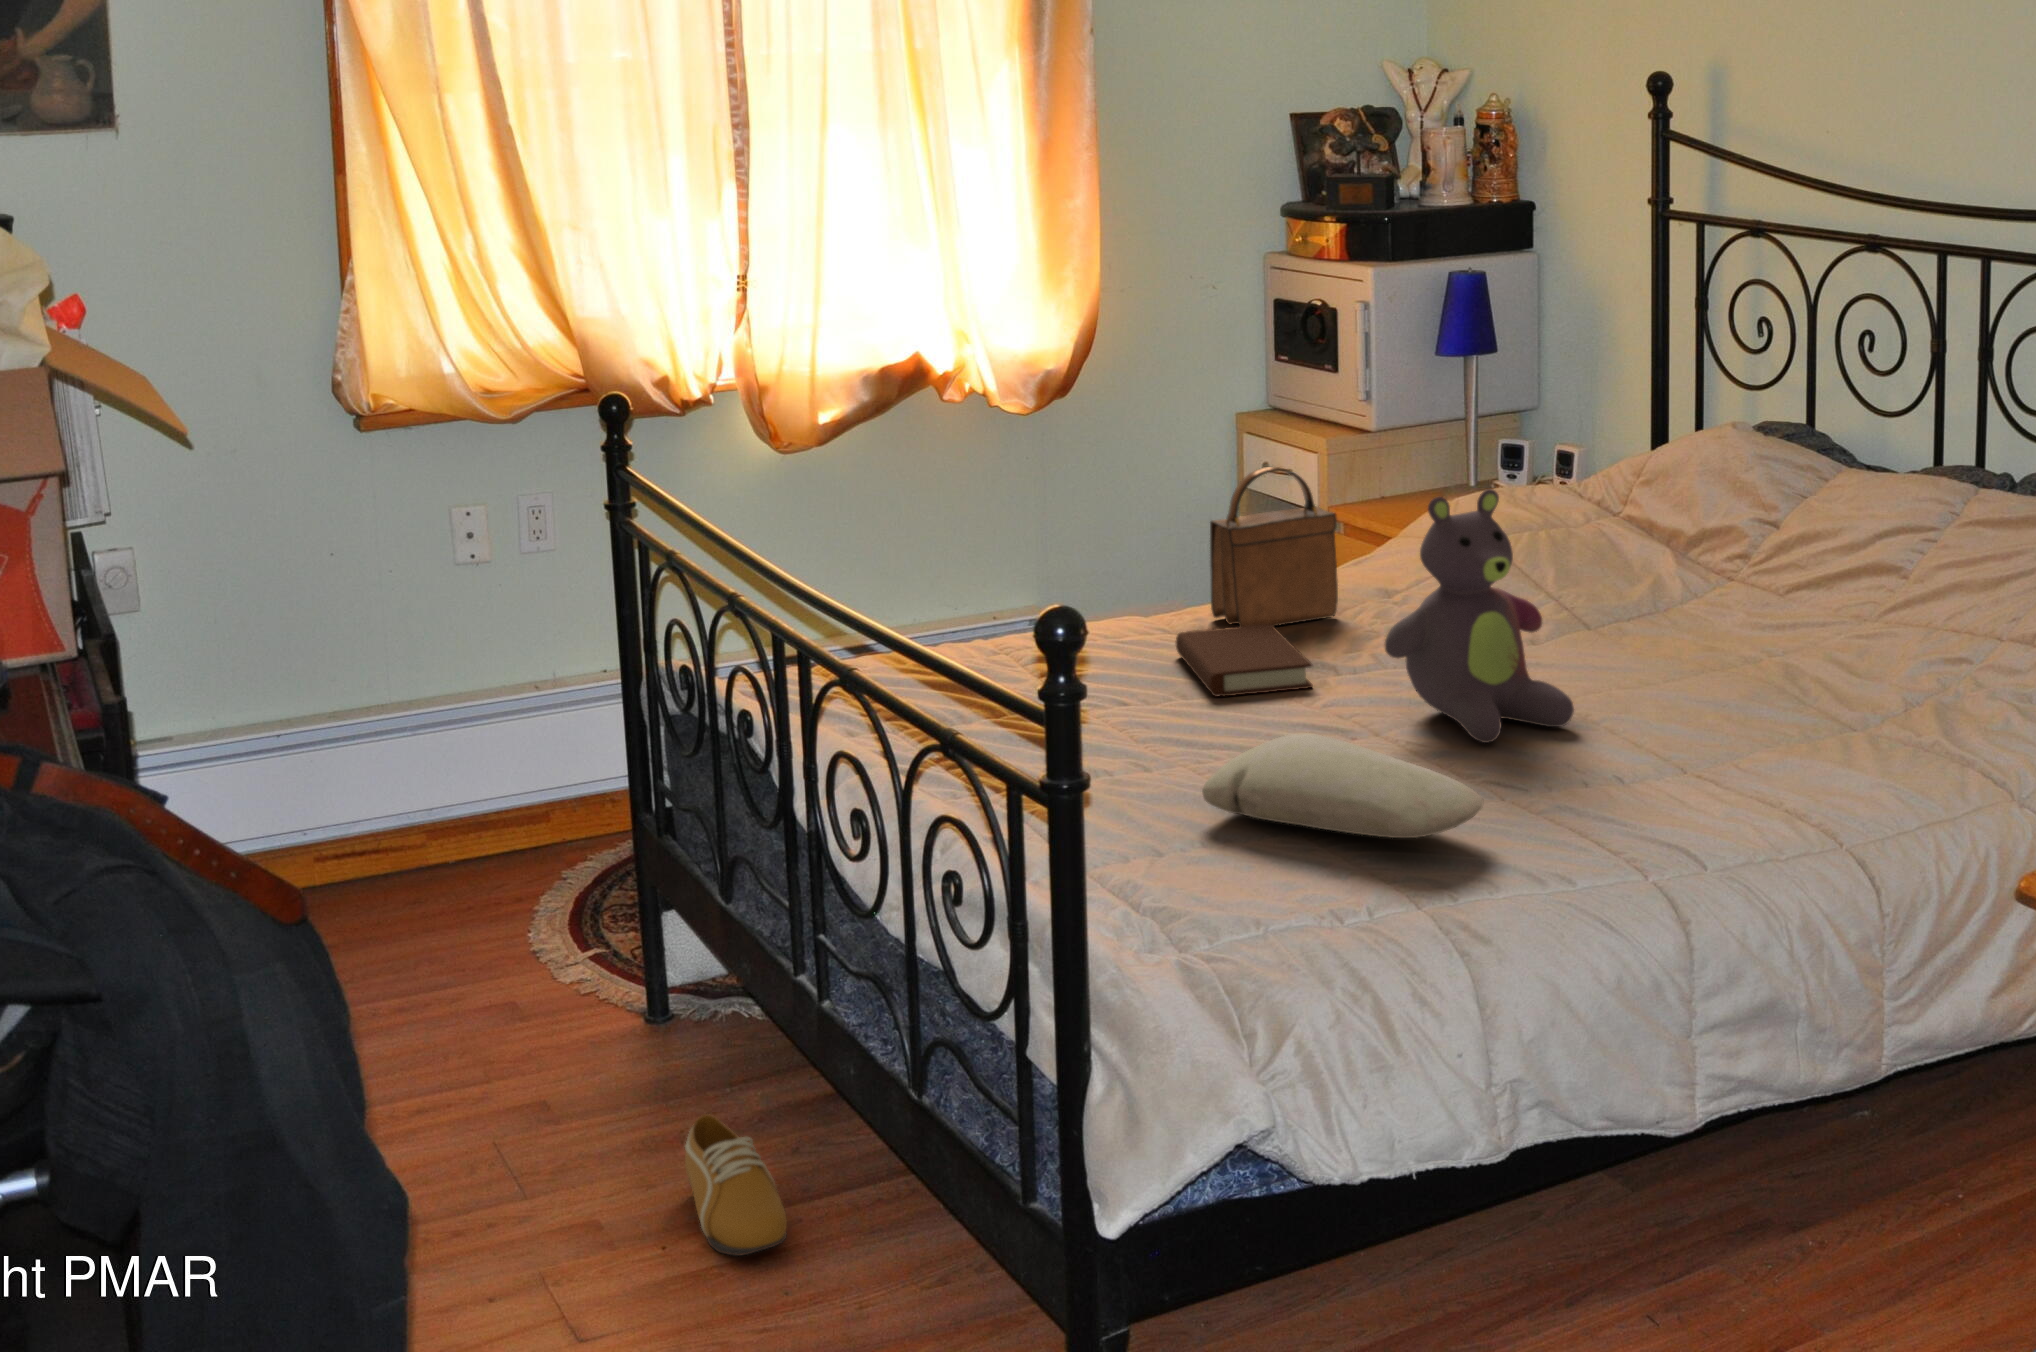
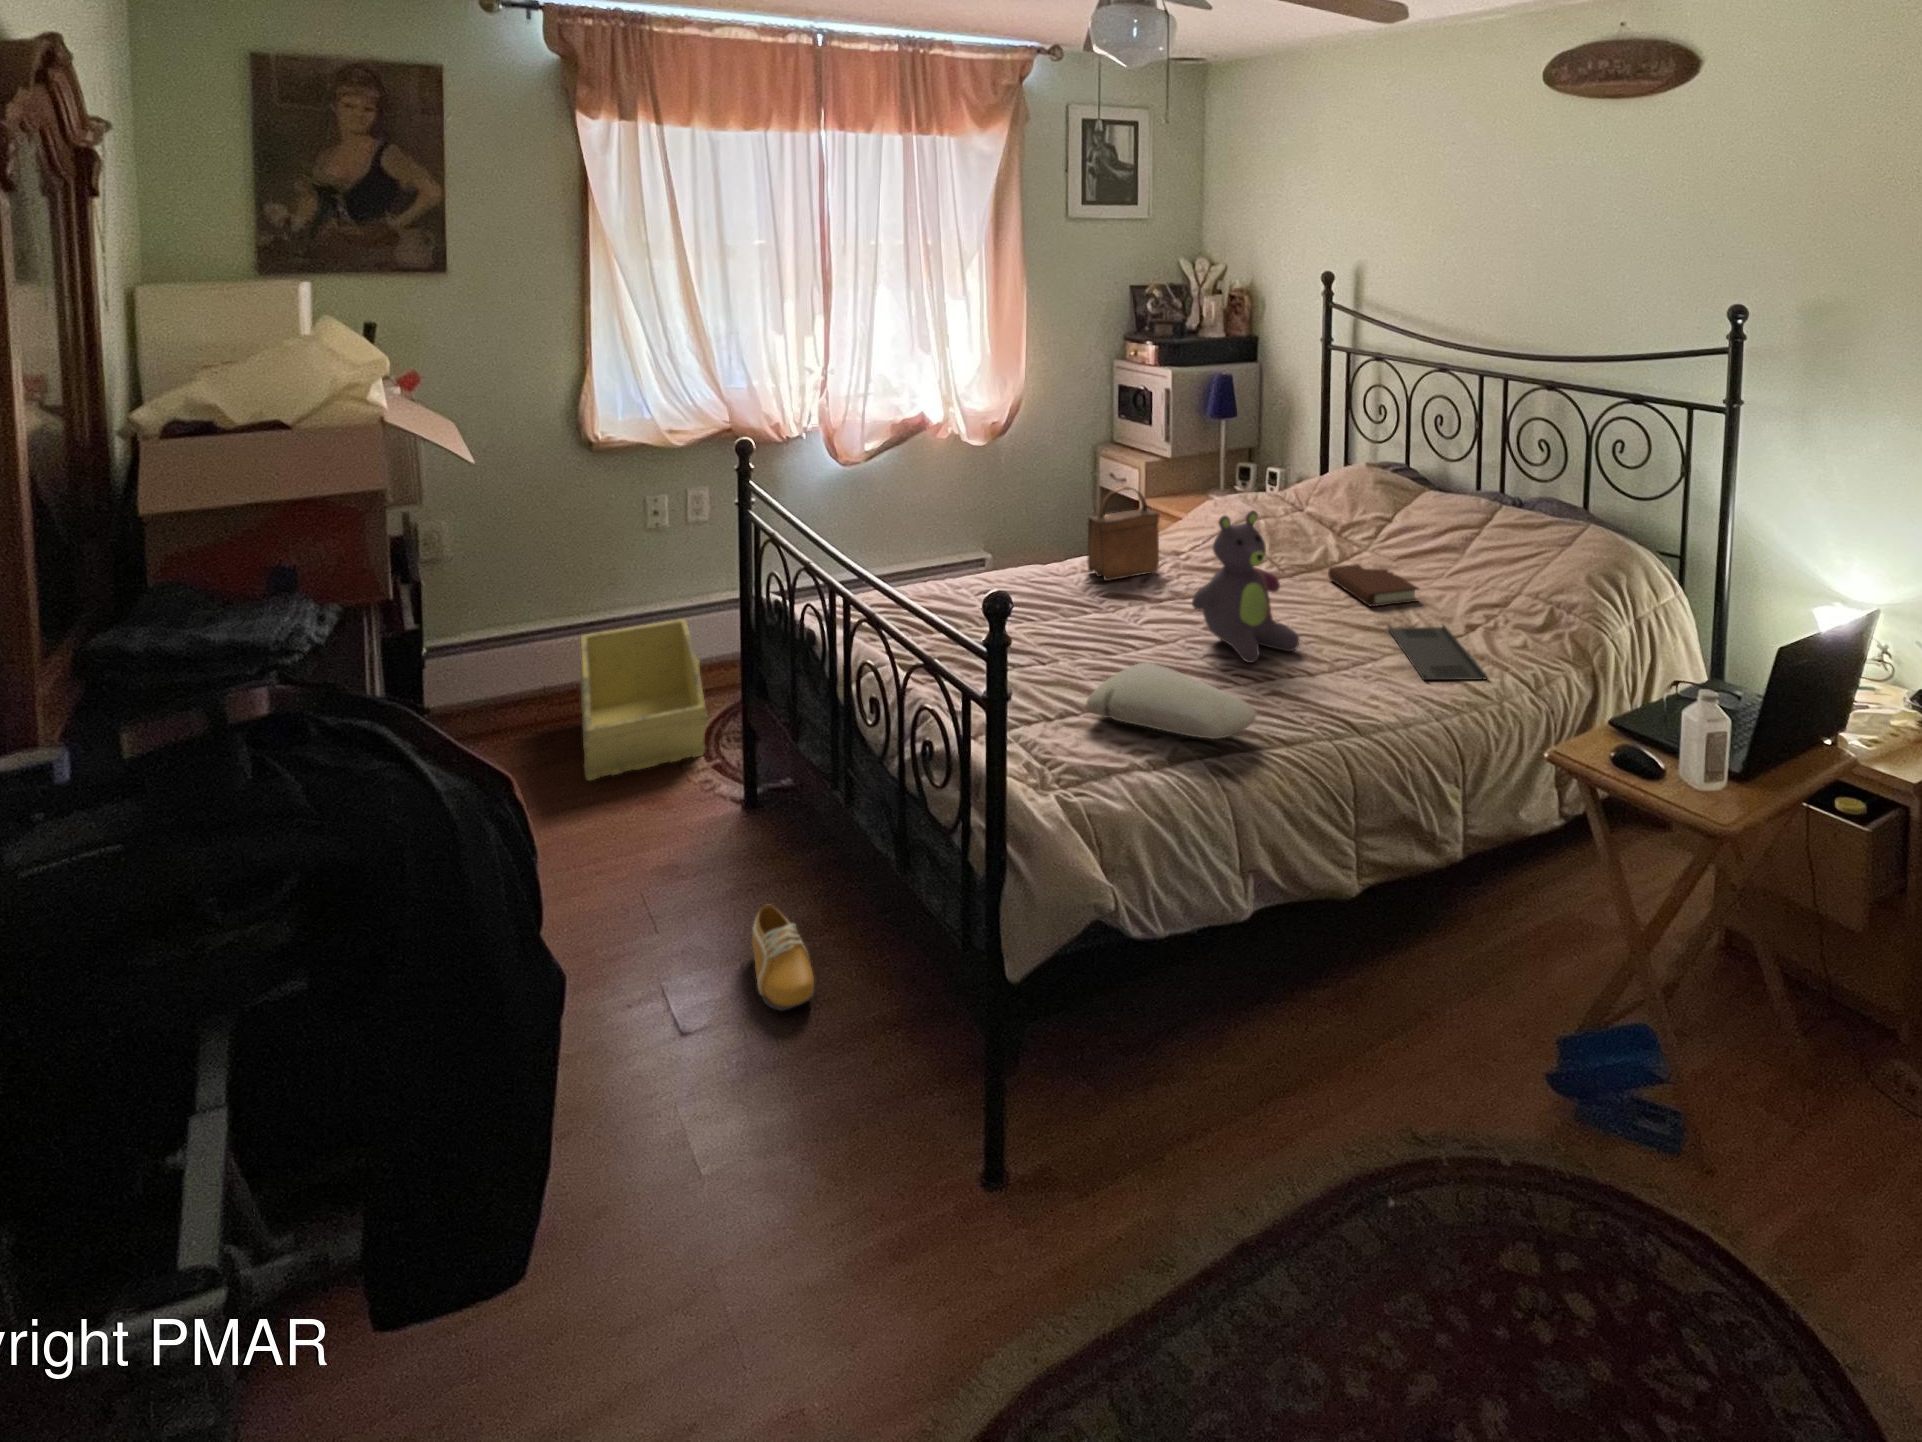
book: present [1176,624,1313,696] -> present [1328,564,1418,606]
tray: none [1737,687,1899,766] -> present [1388,625,1487,680]
storage bin: none [362,714,581,963] -> present [580,619,708,781]

